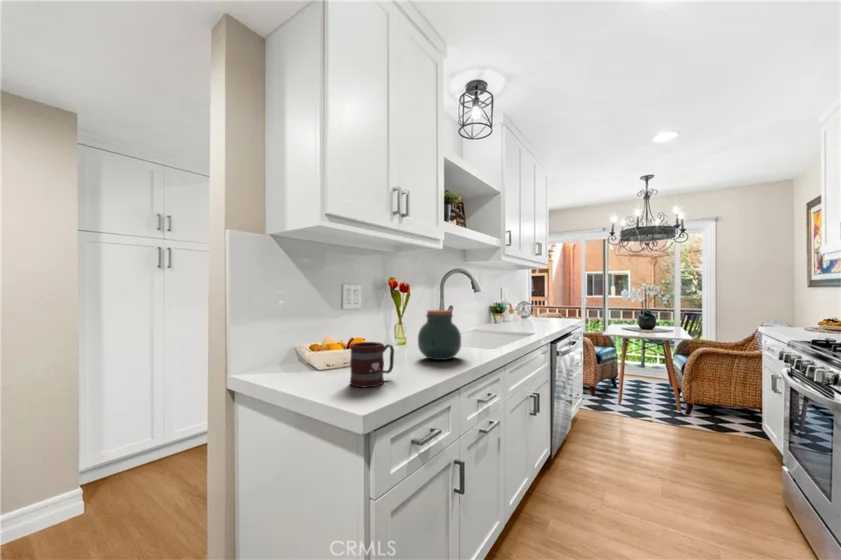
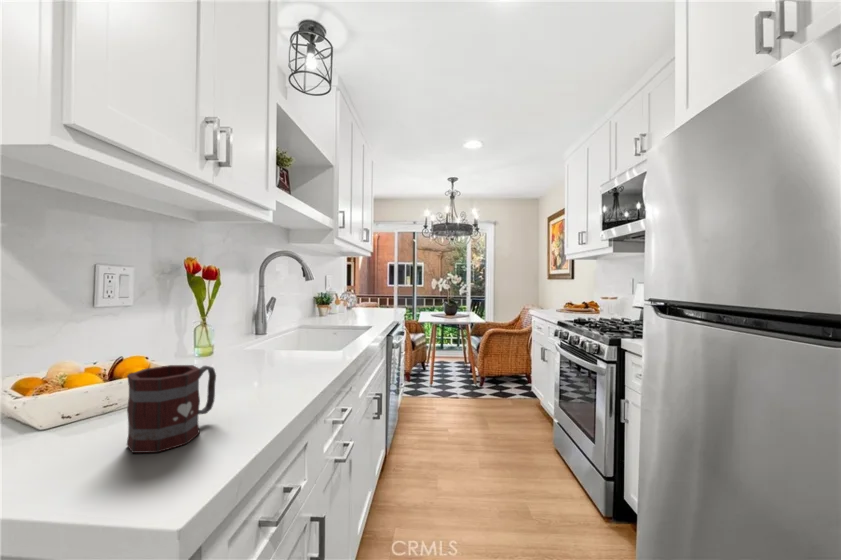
jar: present [418,310,461,360] -> none [243,305,307,375]

